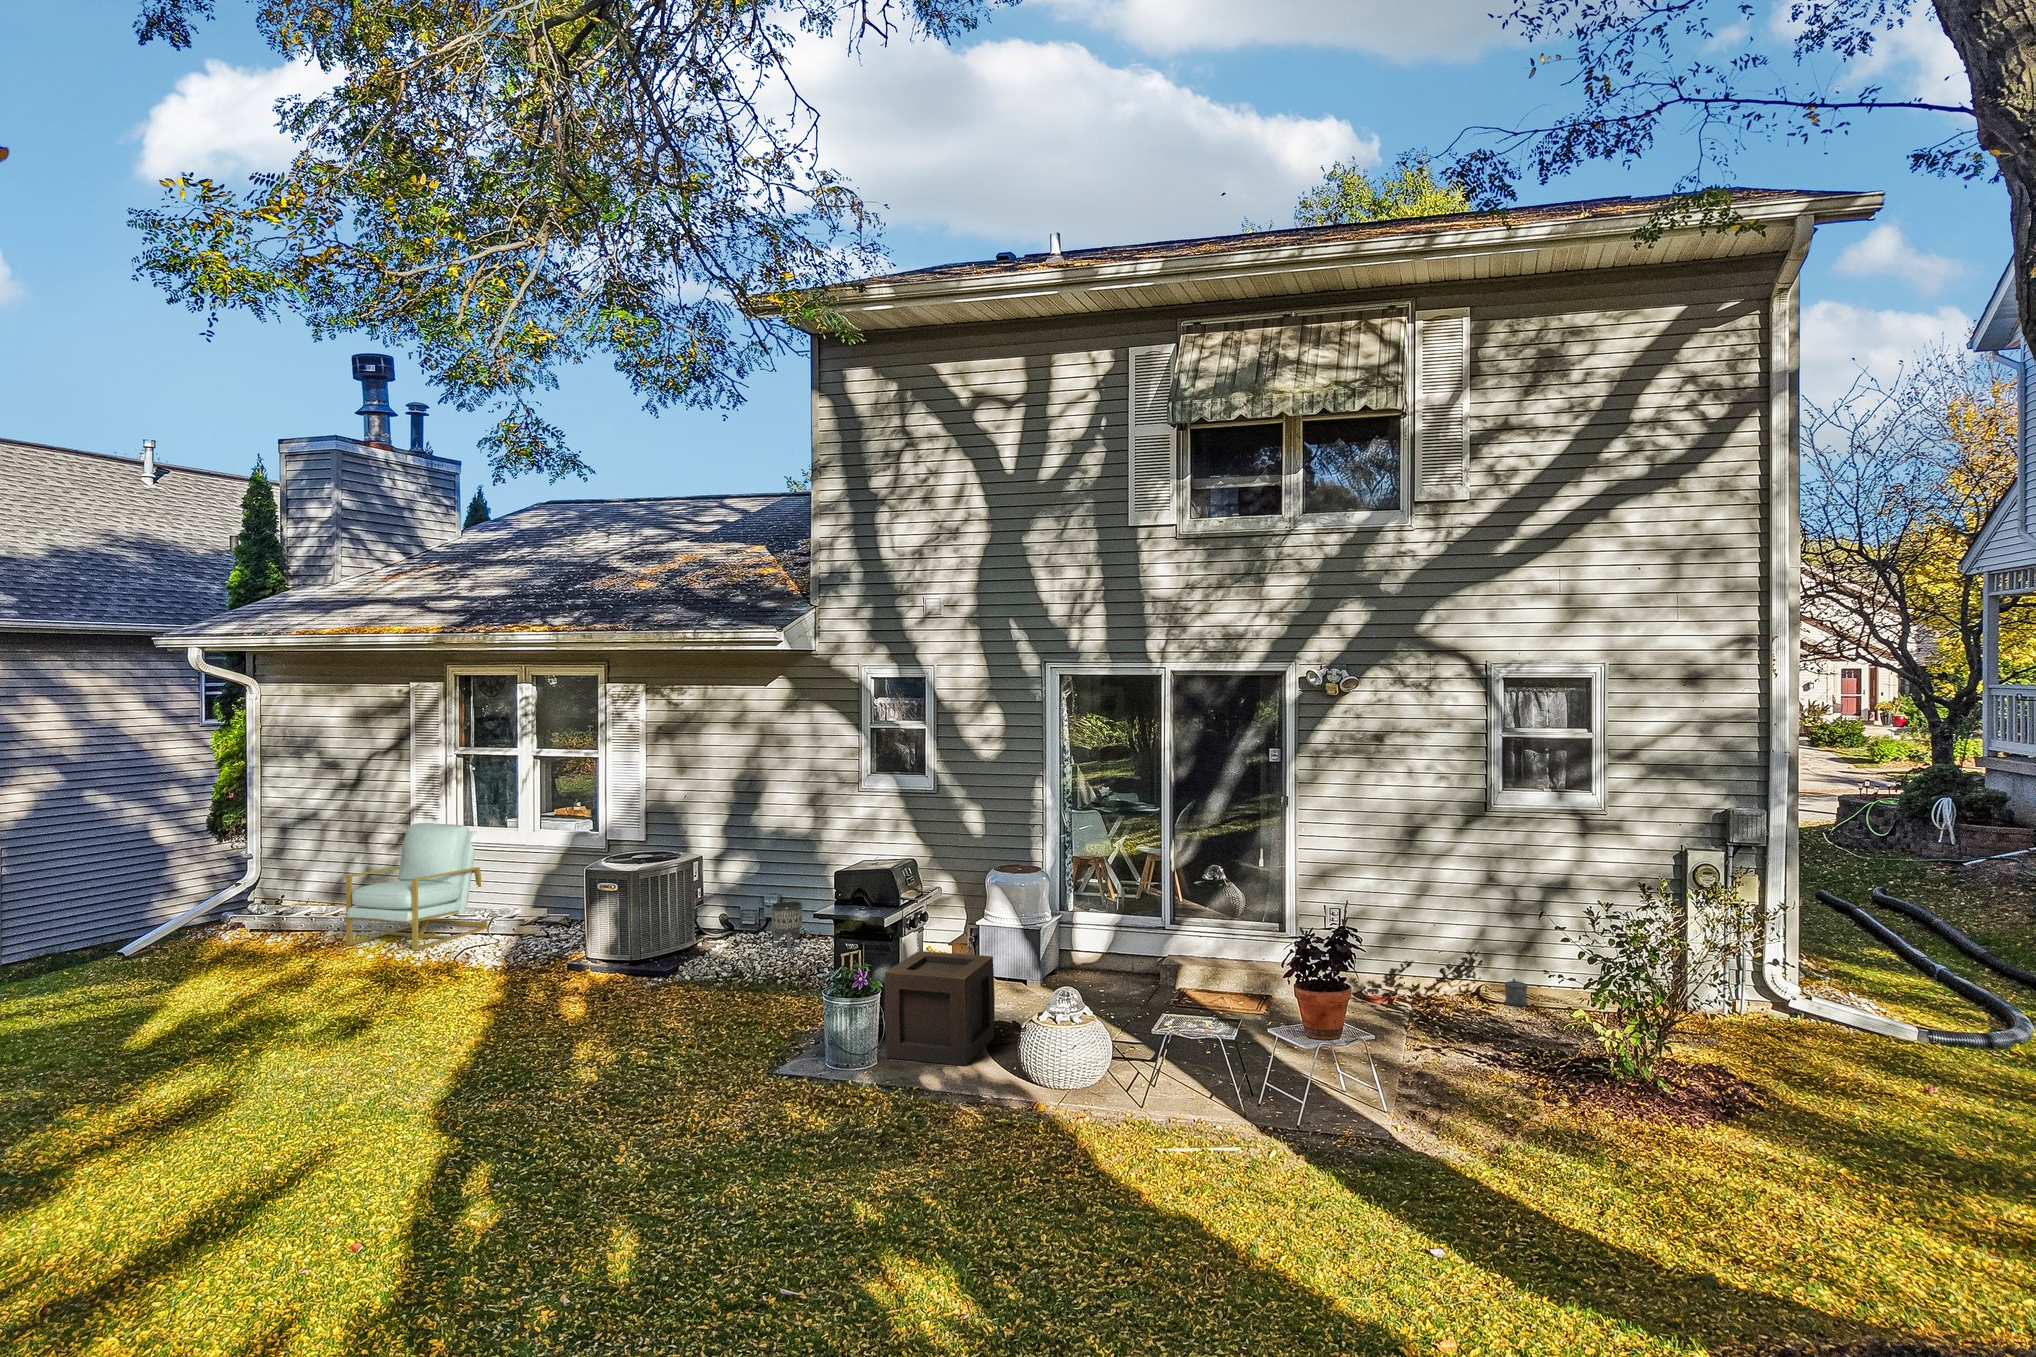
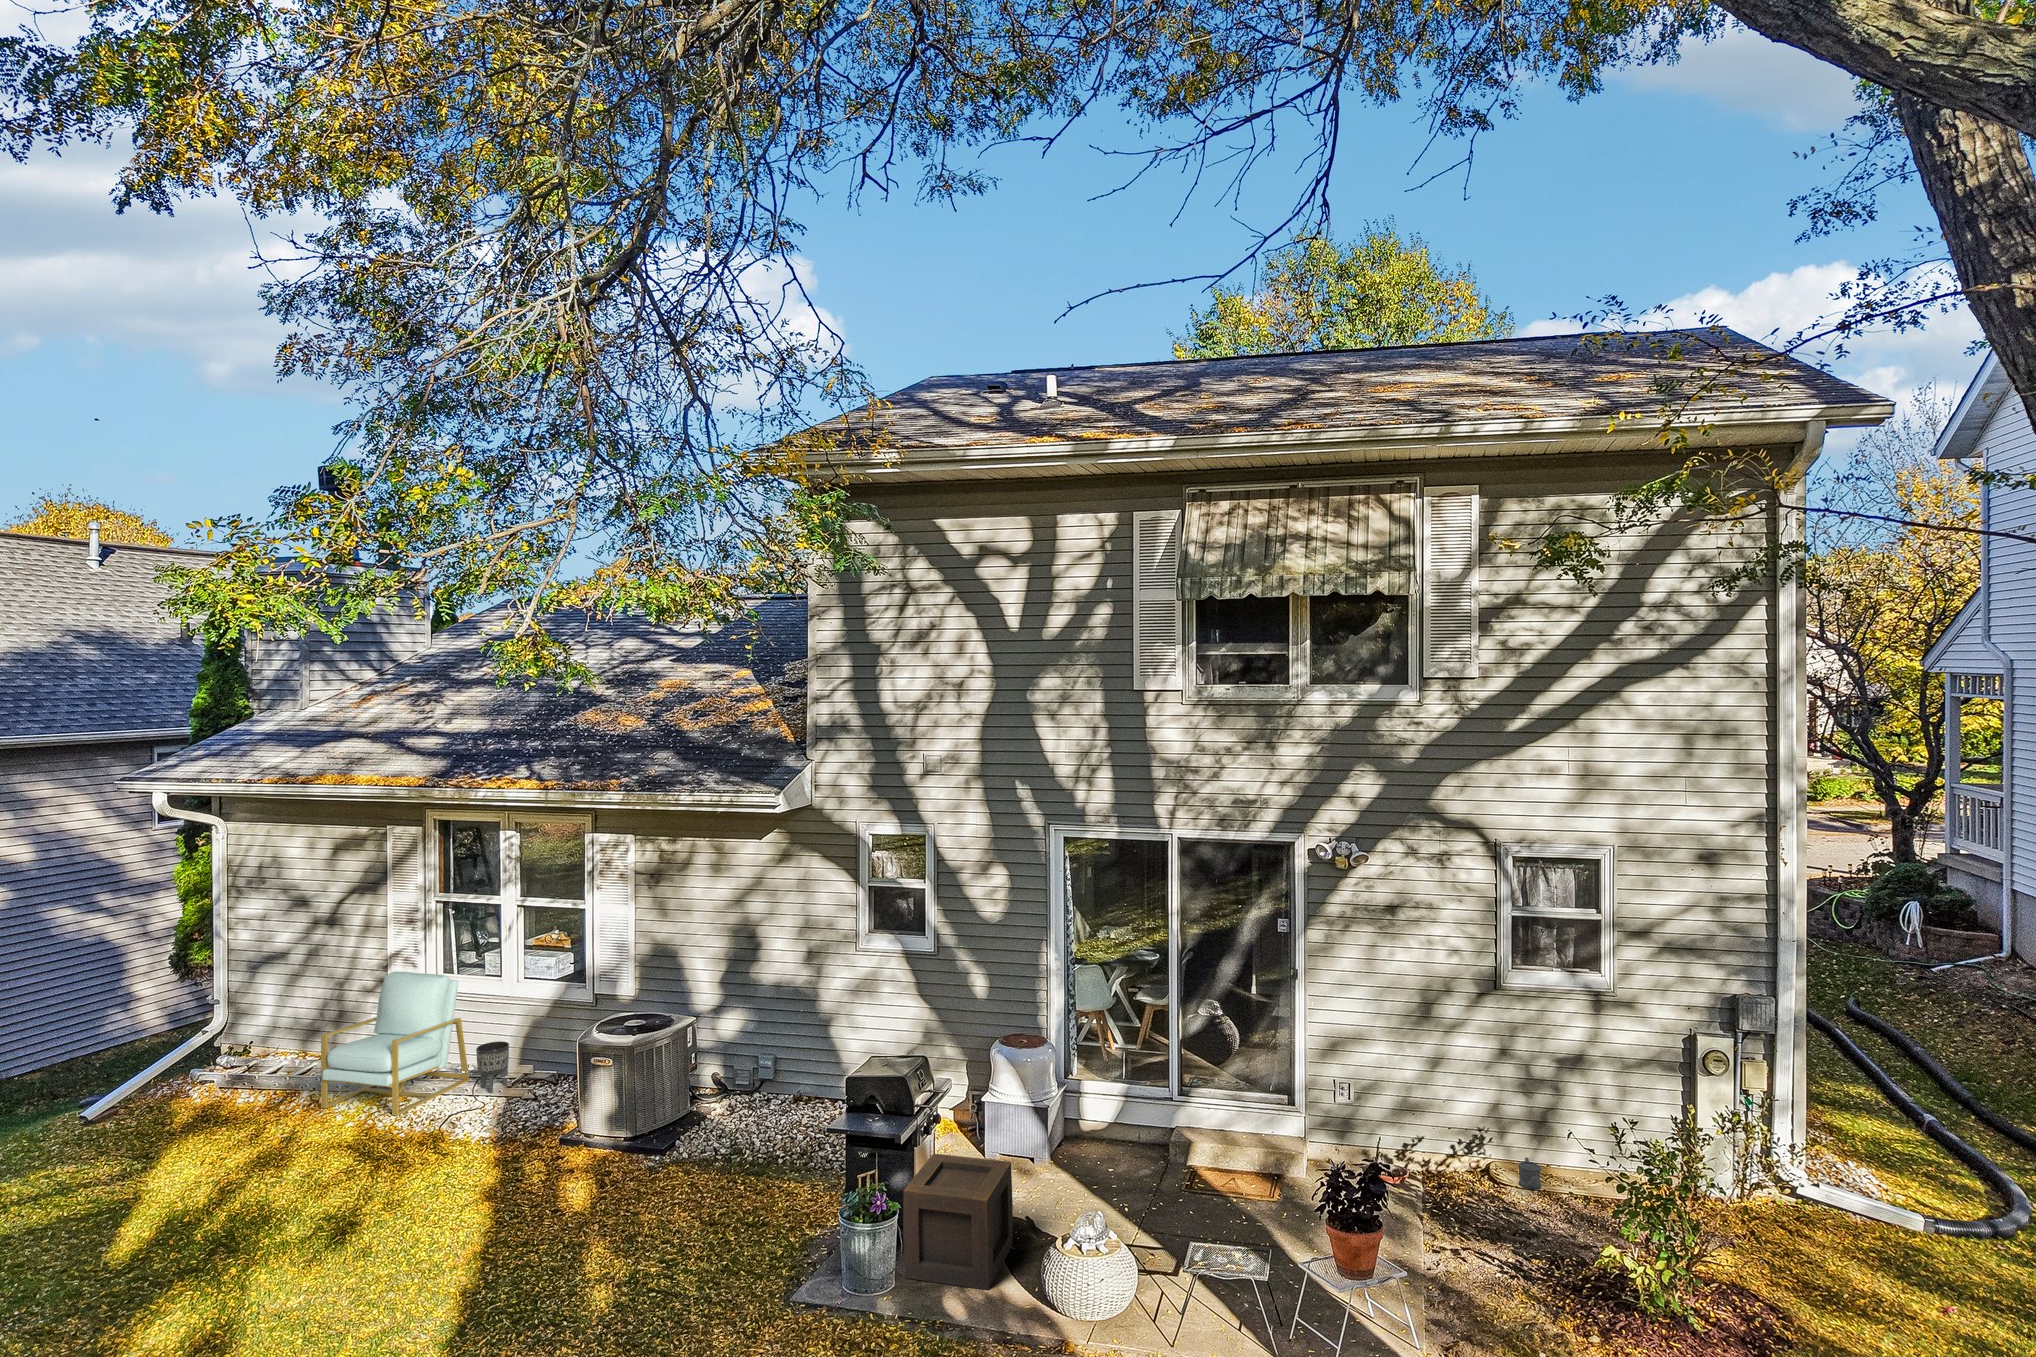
planter: present [771,901,803,952] -> present [476,1041,509,1093]

